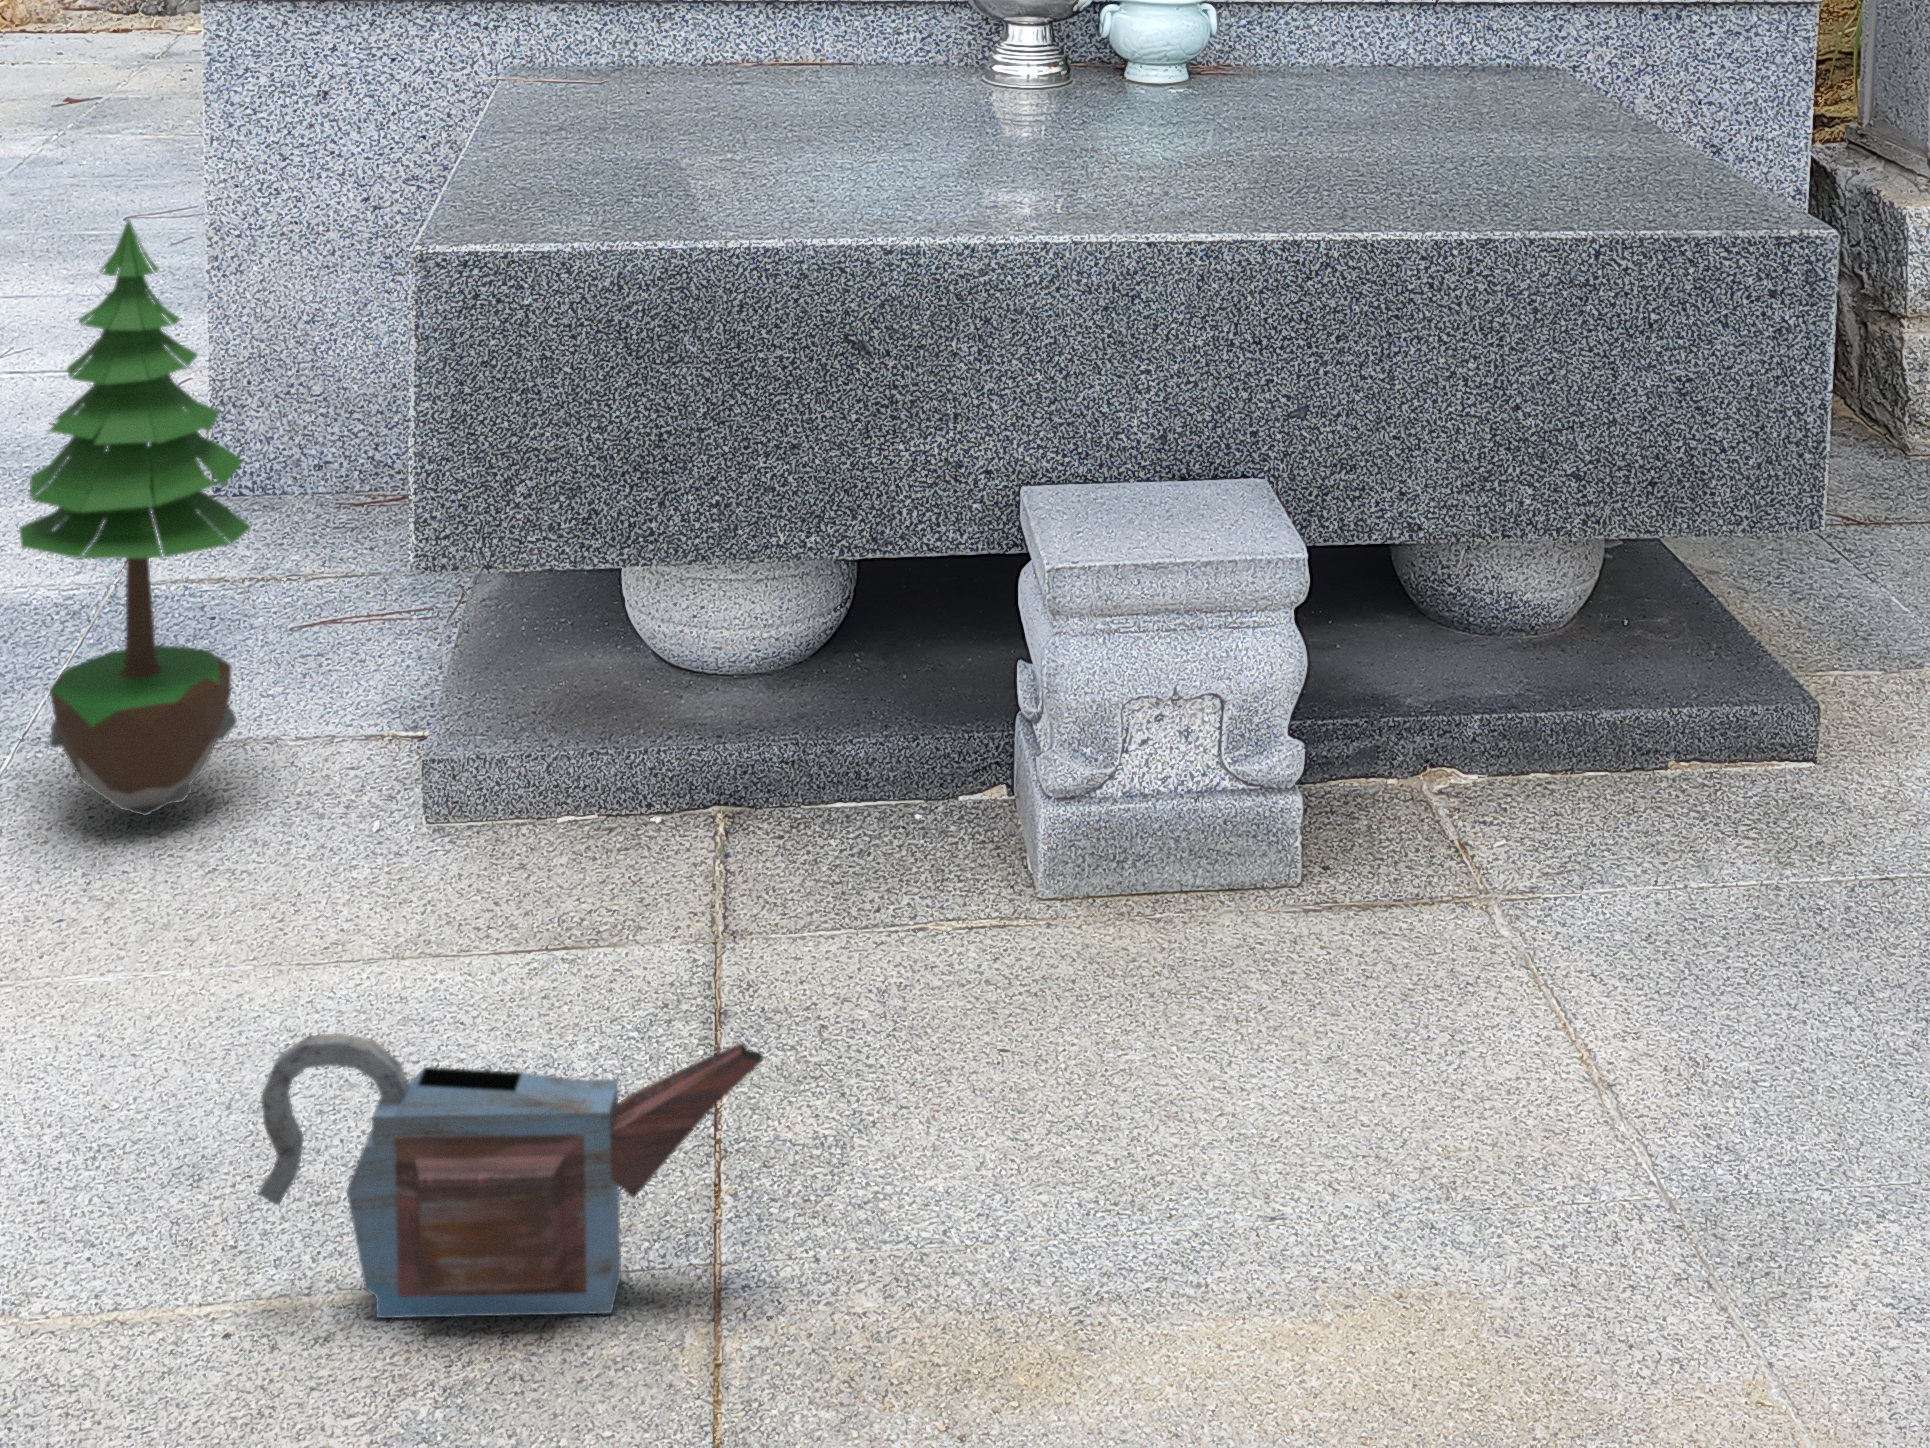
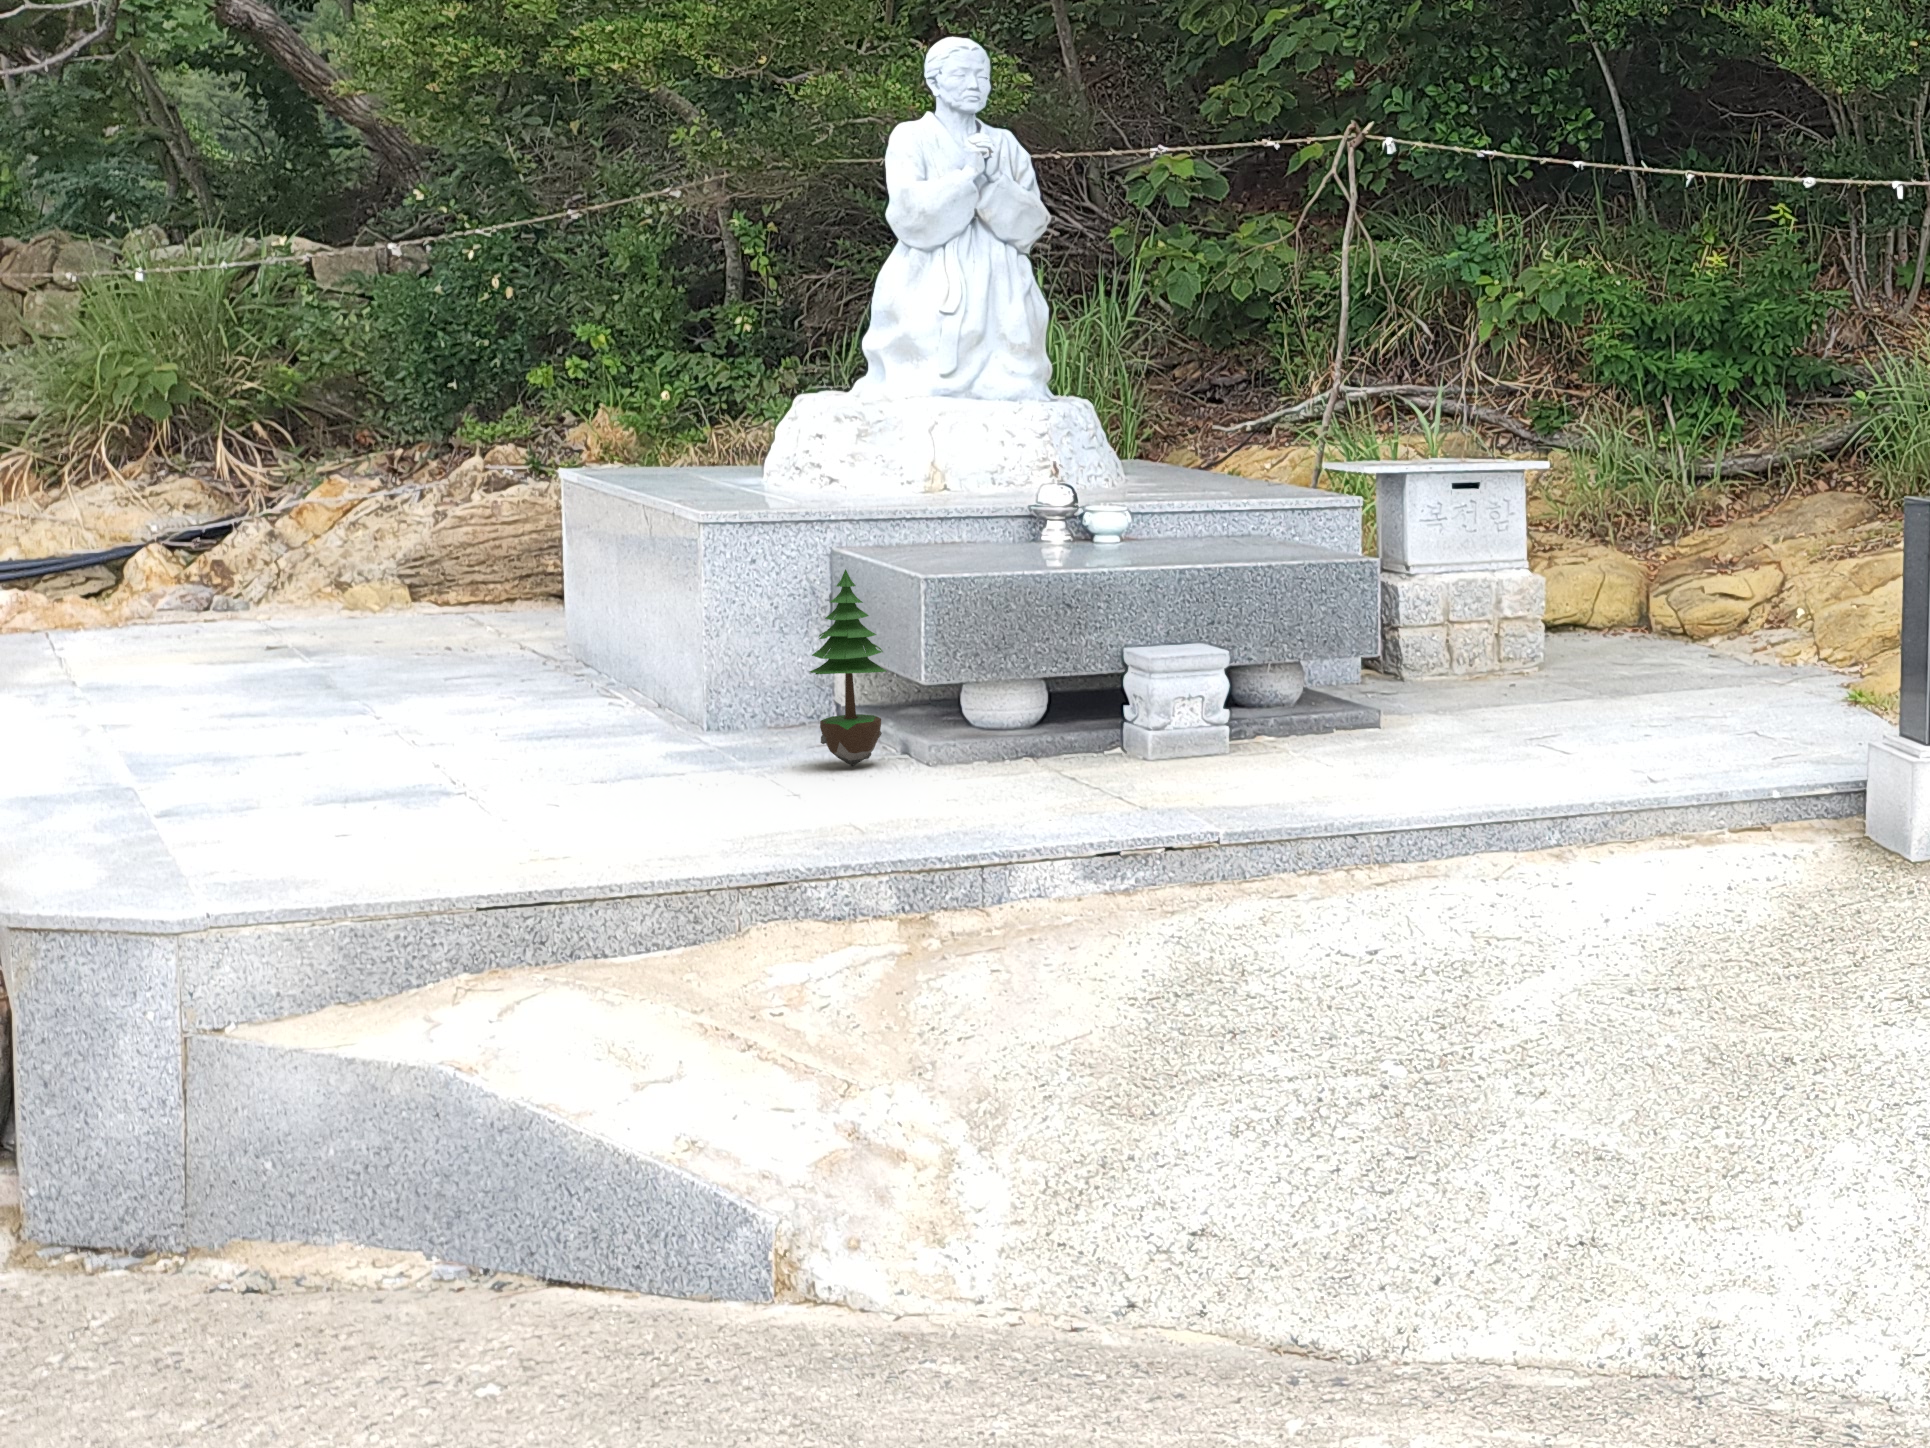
watering can: present [258,1033,763,1318] -> none [1021,727,1149,800]

